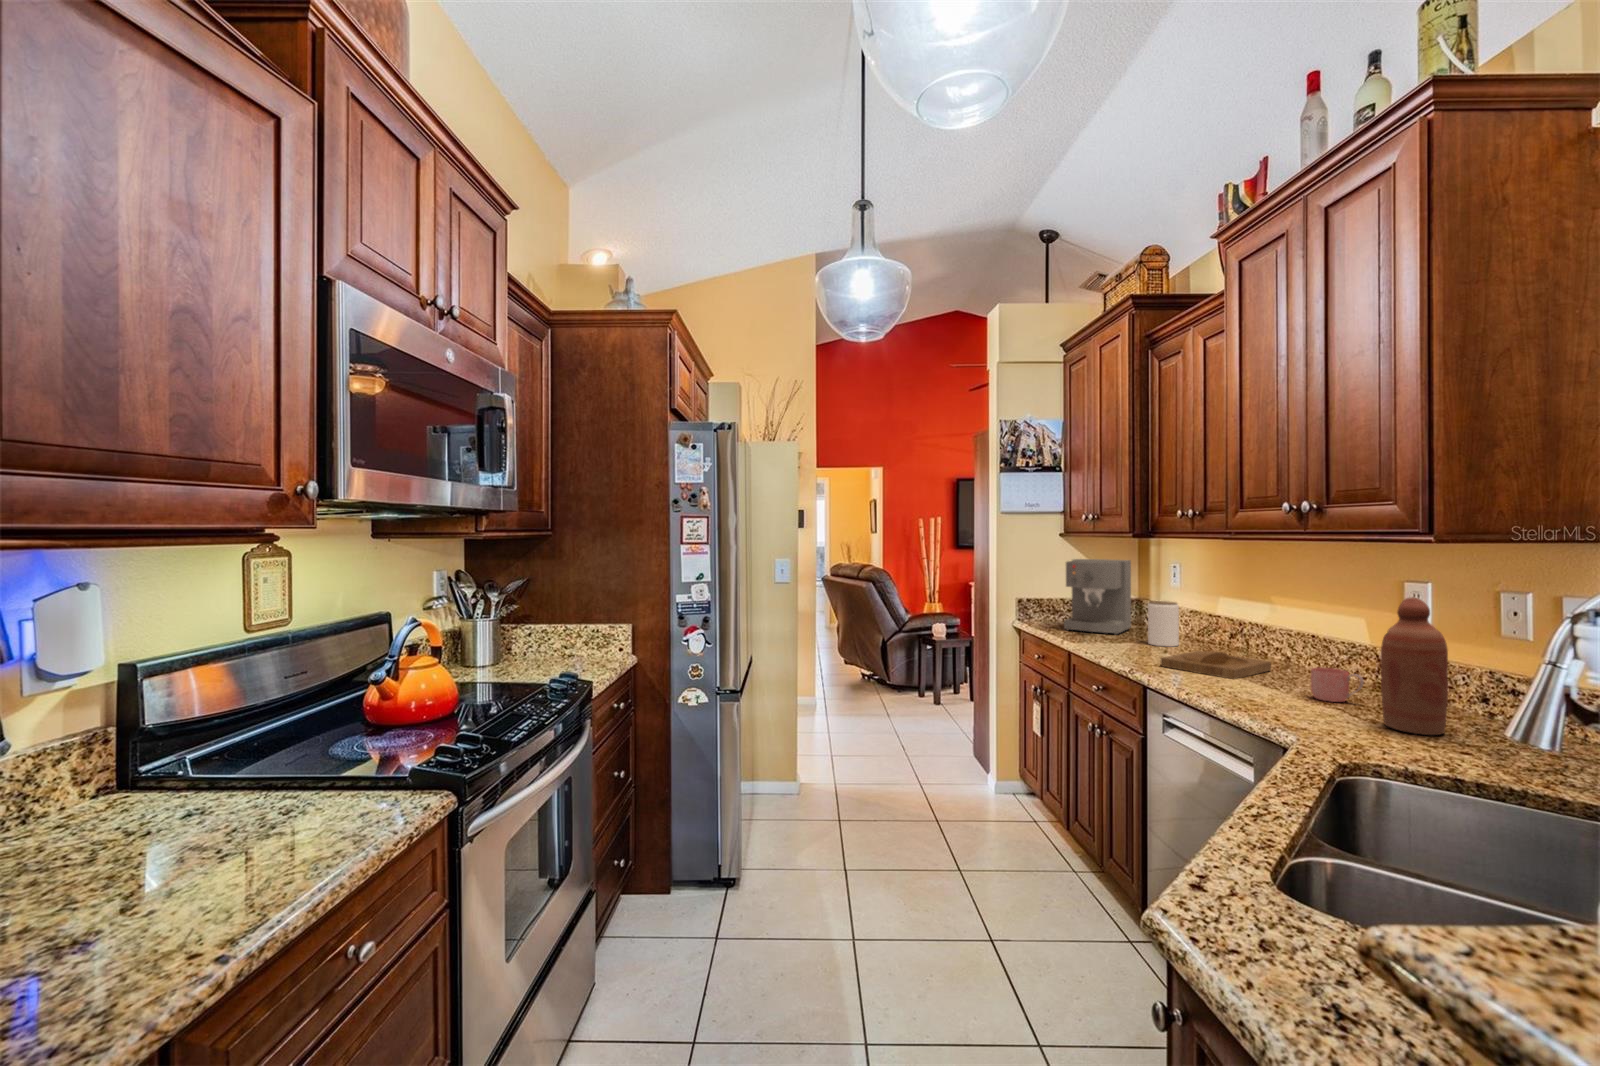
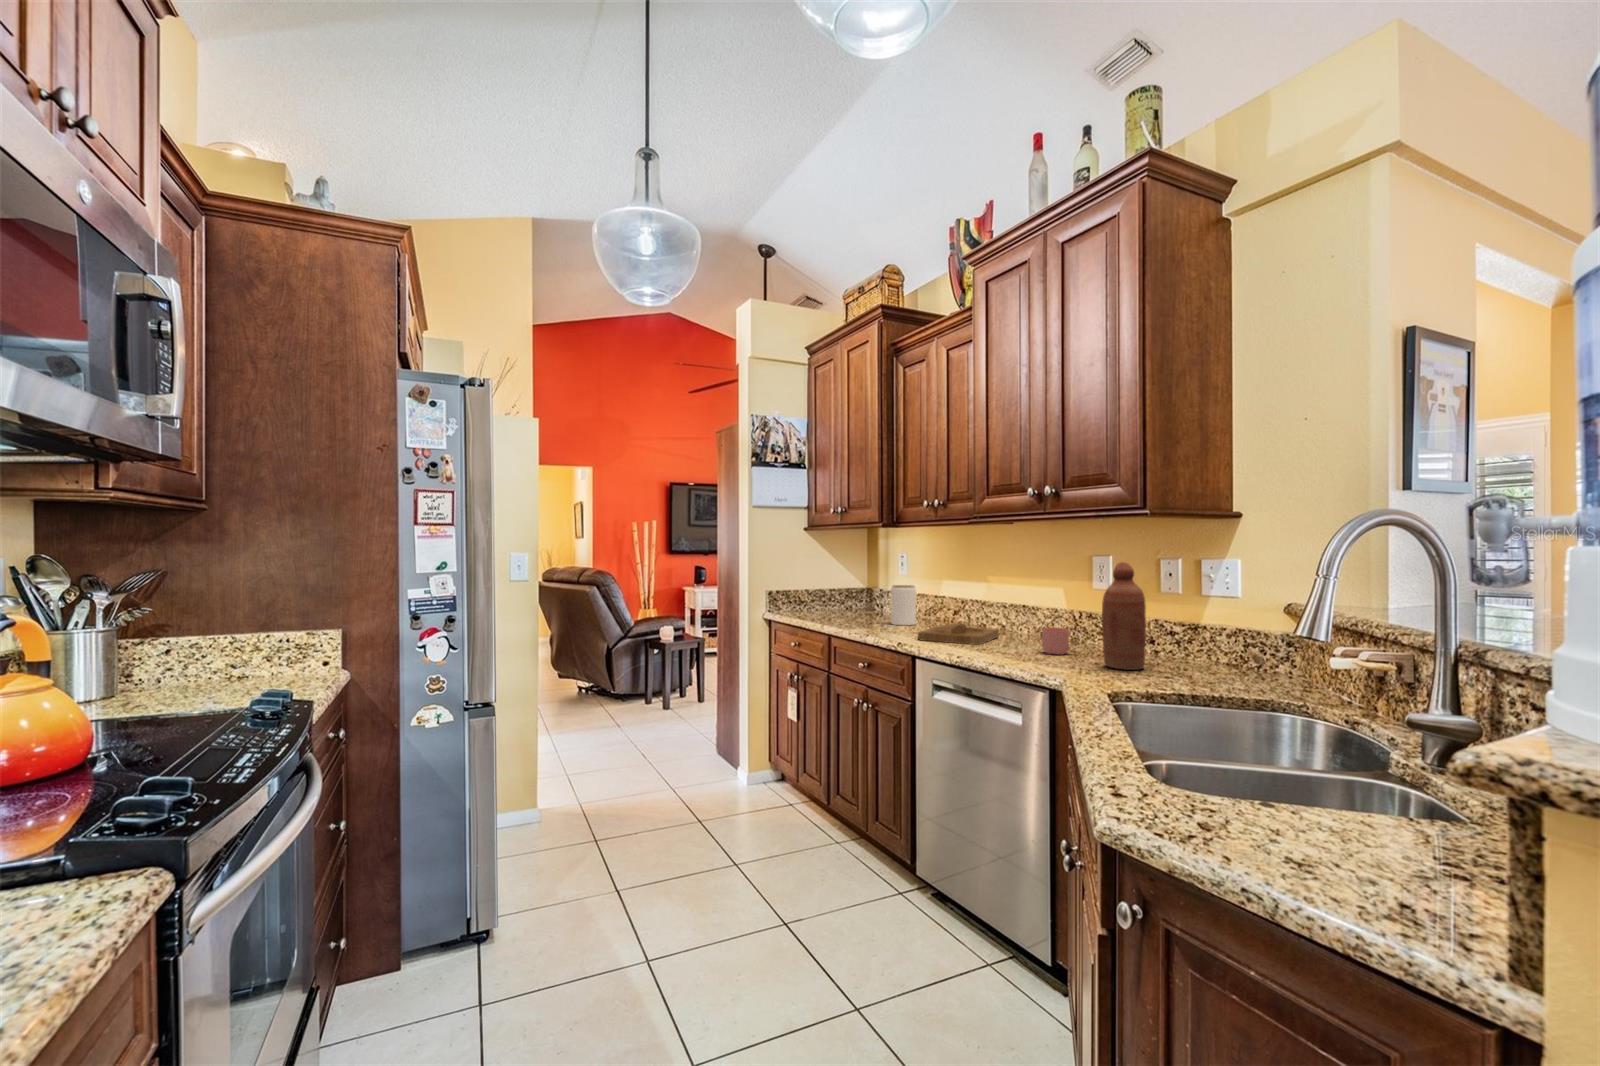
coffee maker: present [1064,559,1131,635] -> none [813,550,868,619]

